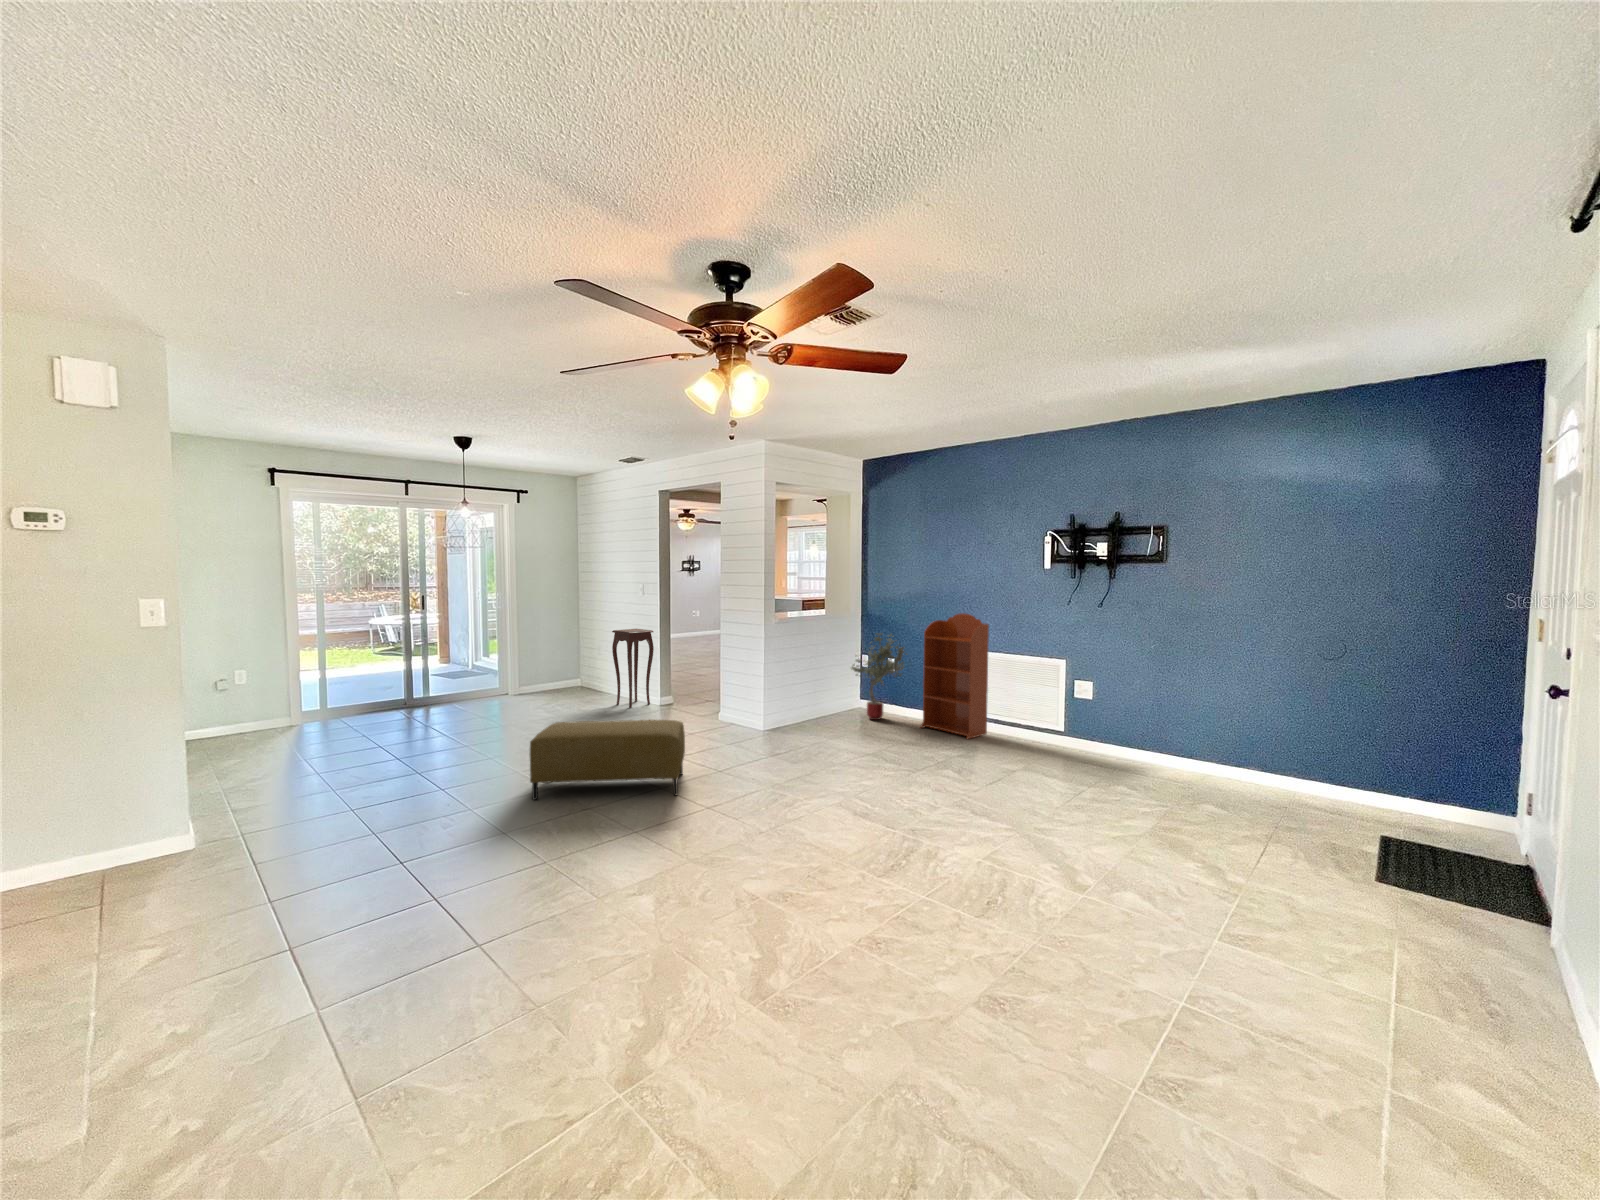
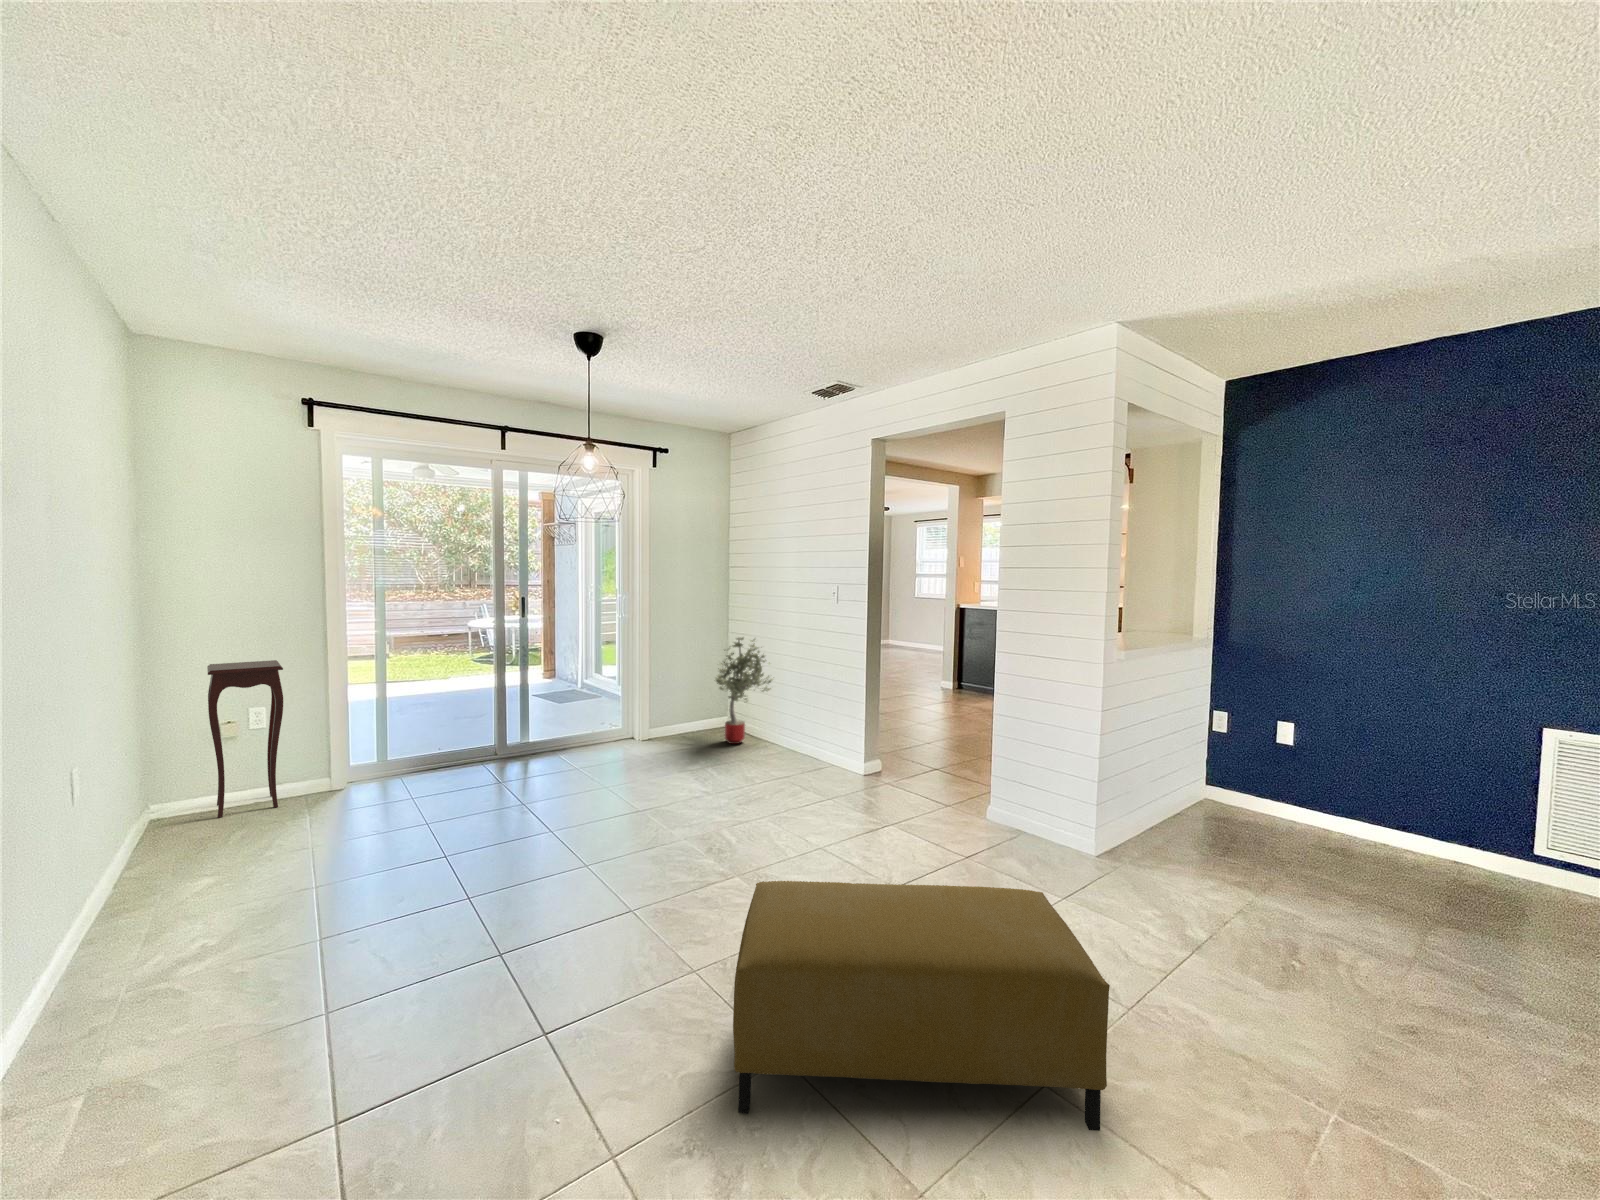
bookcase: present [921,613,989,739] -> none [1393,650,1587,914]
side table: present [612,629,654,708] -> present [207,660,283,818]
potted tree: present [851,633,904,720] -> present [715,638,773,744]

